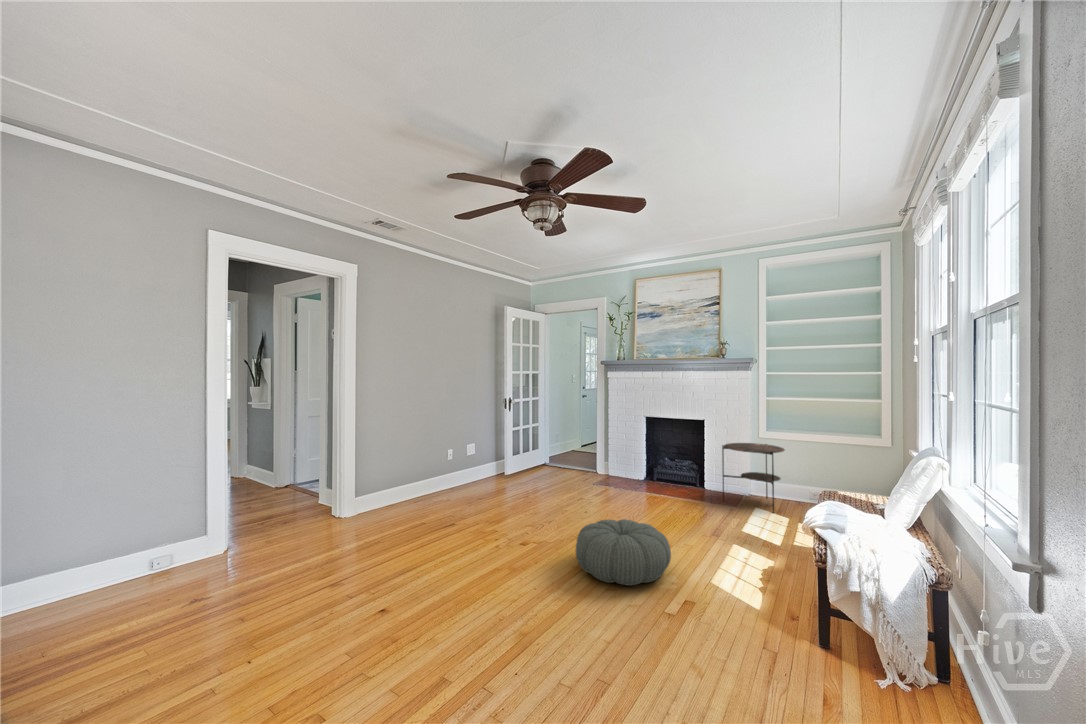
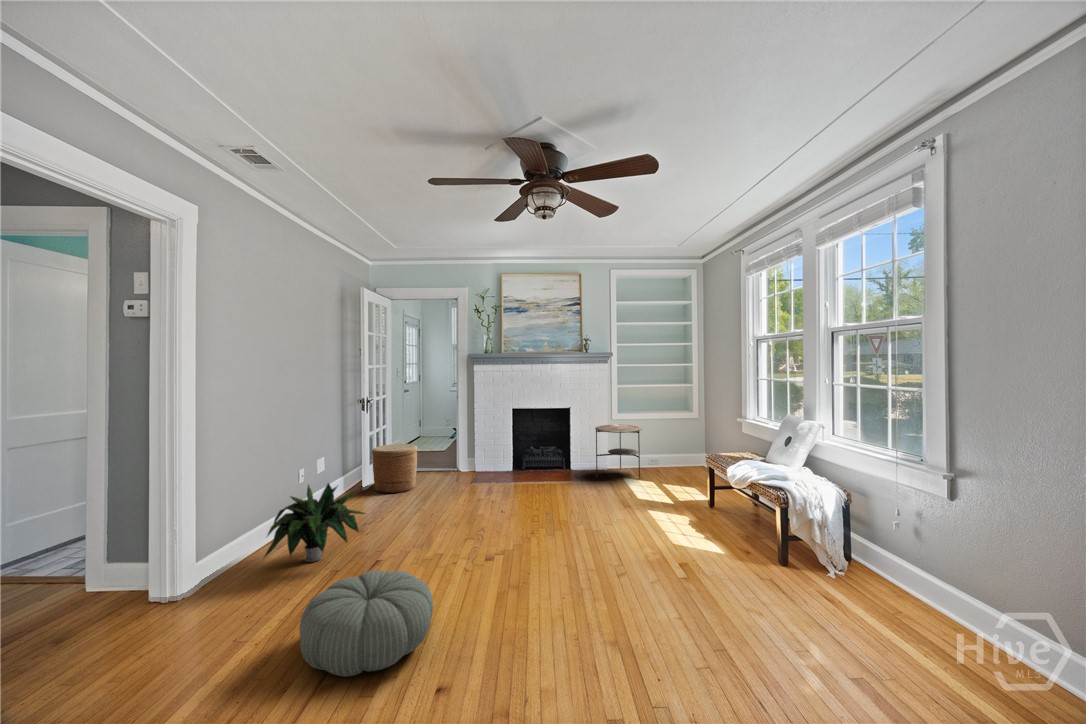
woven basket: none [508,438,546,480] -> present [372,444,418,493]
potted plant: none [377,453,451,512] -> present [264,483,365,562]
pouf: present [576,519,671,586] -> present [300,571,433,677]

